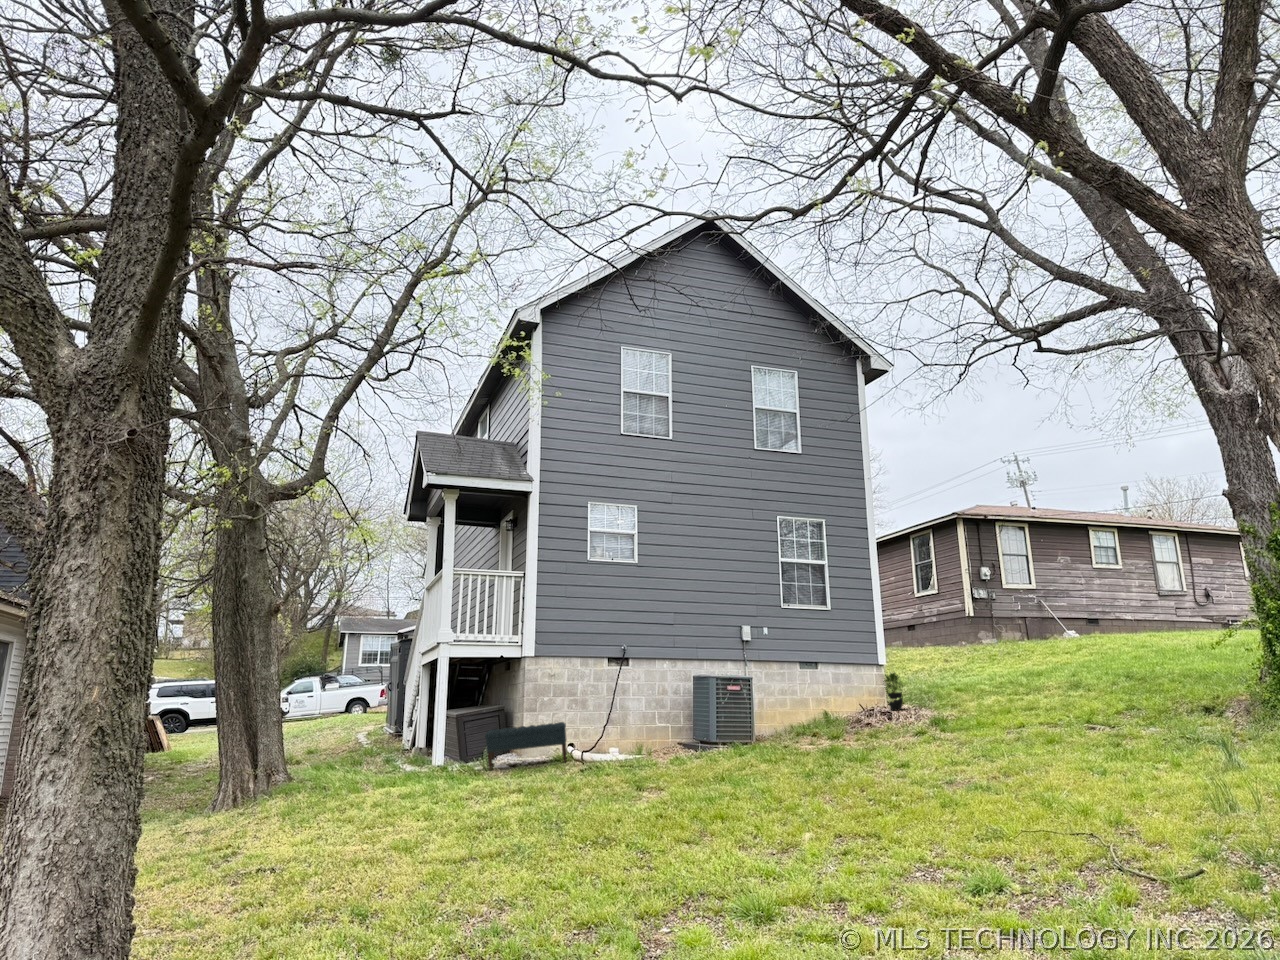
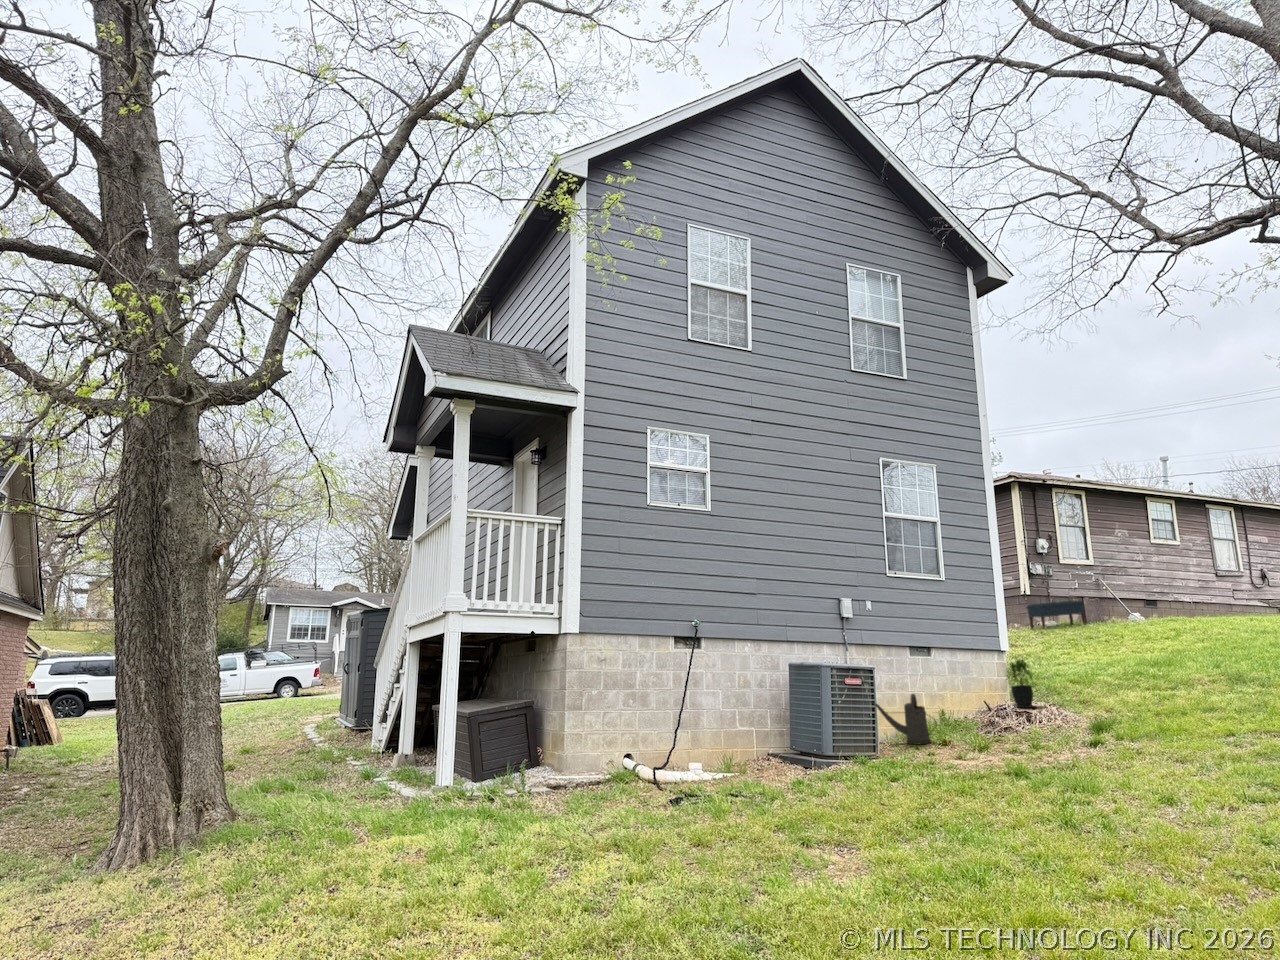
watering can: none [756,698,798,736] -> present [875,694,933,745]
bench: present [485,722,567,770] -> present [1027,600,1086,629]

